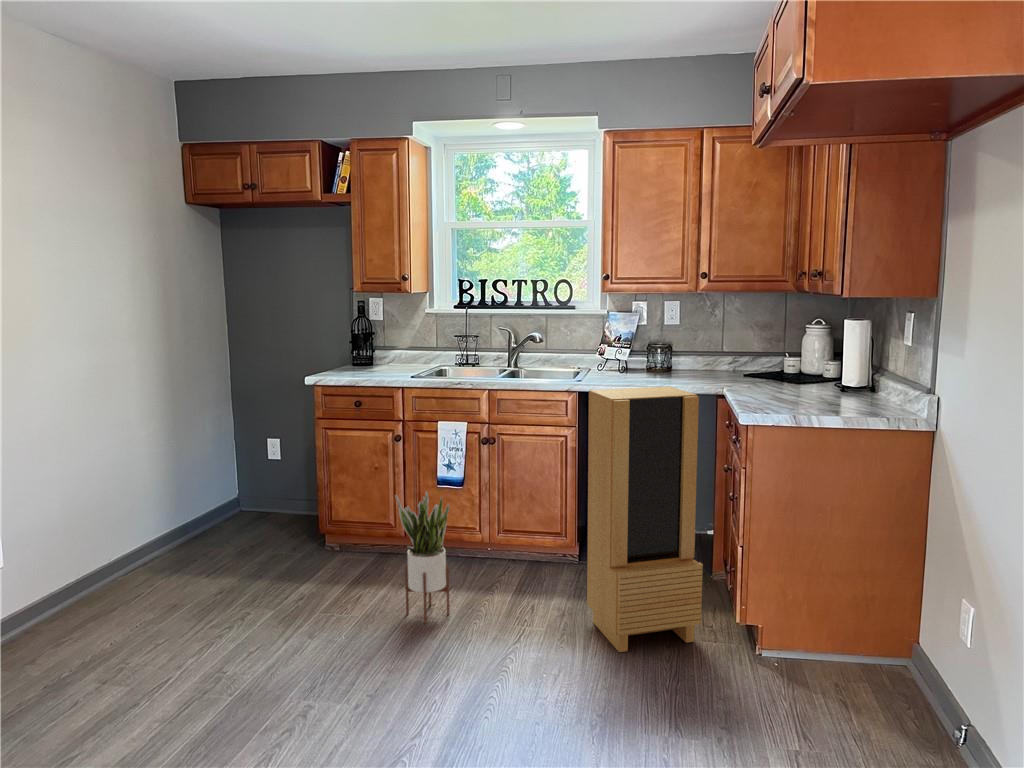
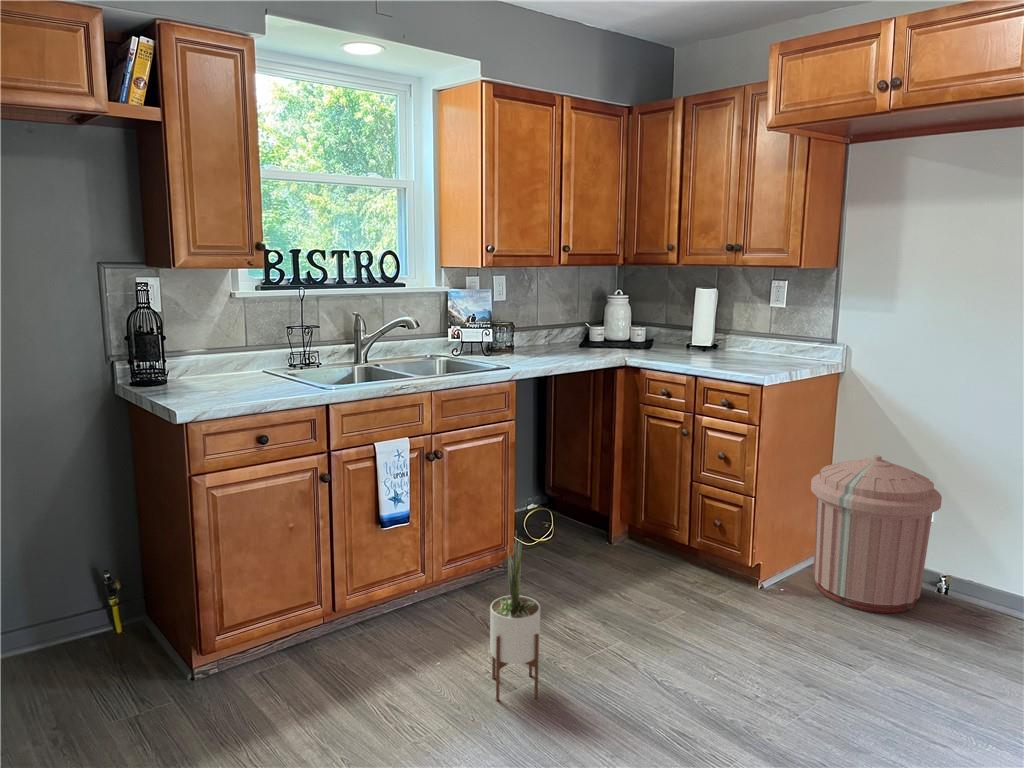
storage cabinet: present [587,386,703,652] -> none [635,359,733,629]
trash can: none [778,533,942,740] -> present [811,455,942,613]

